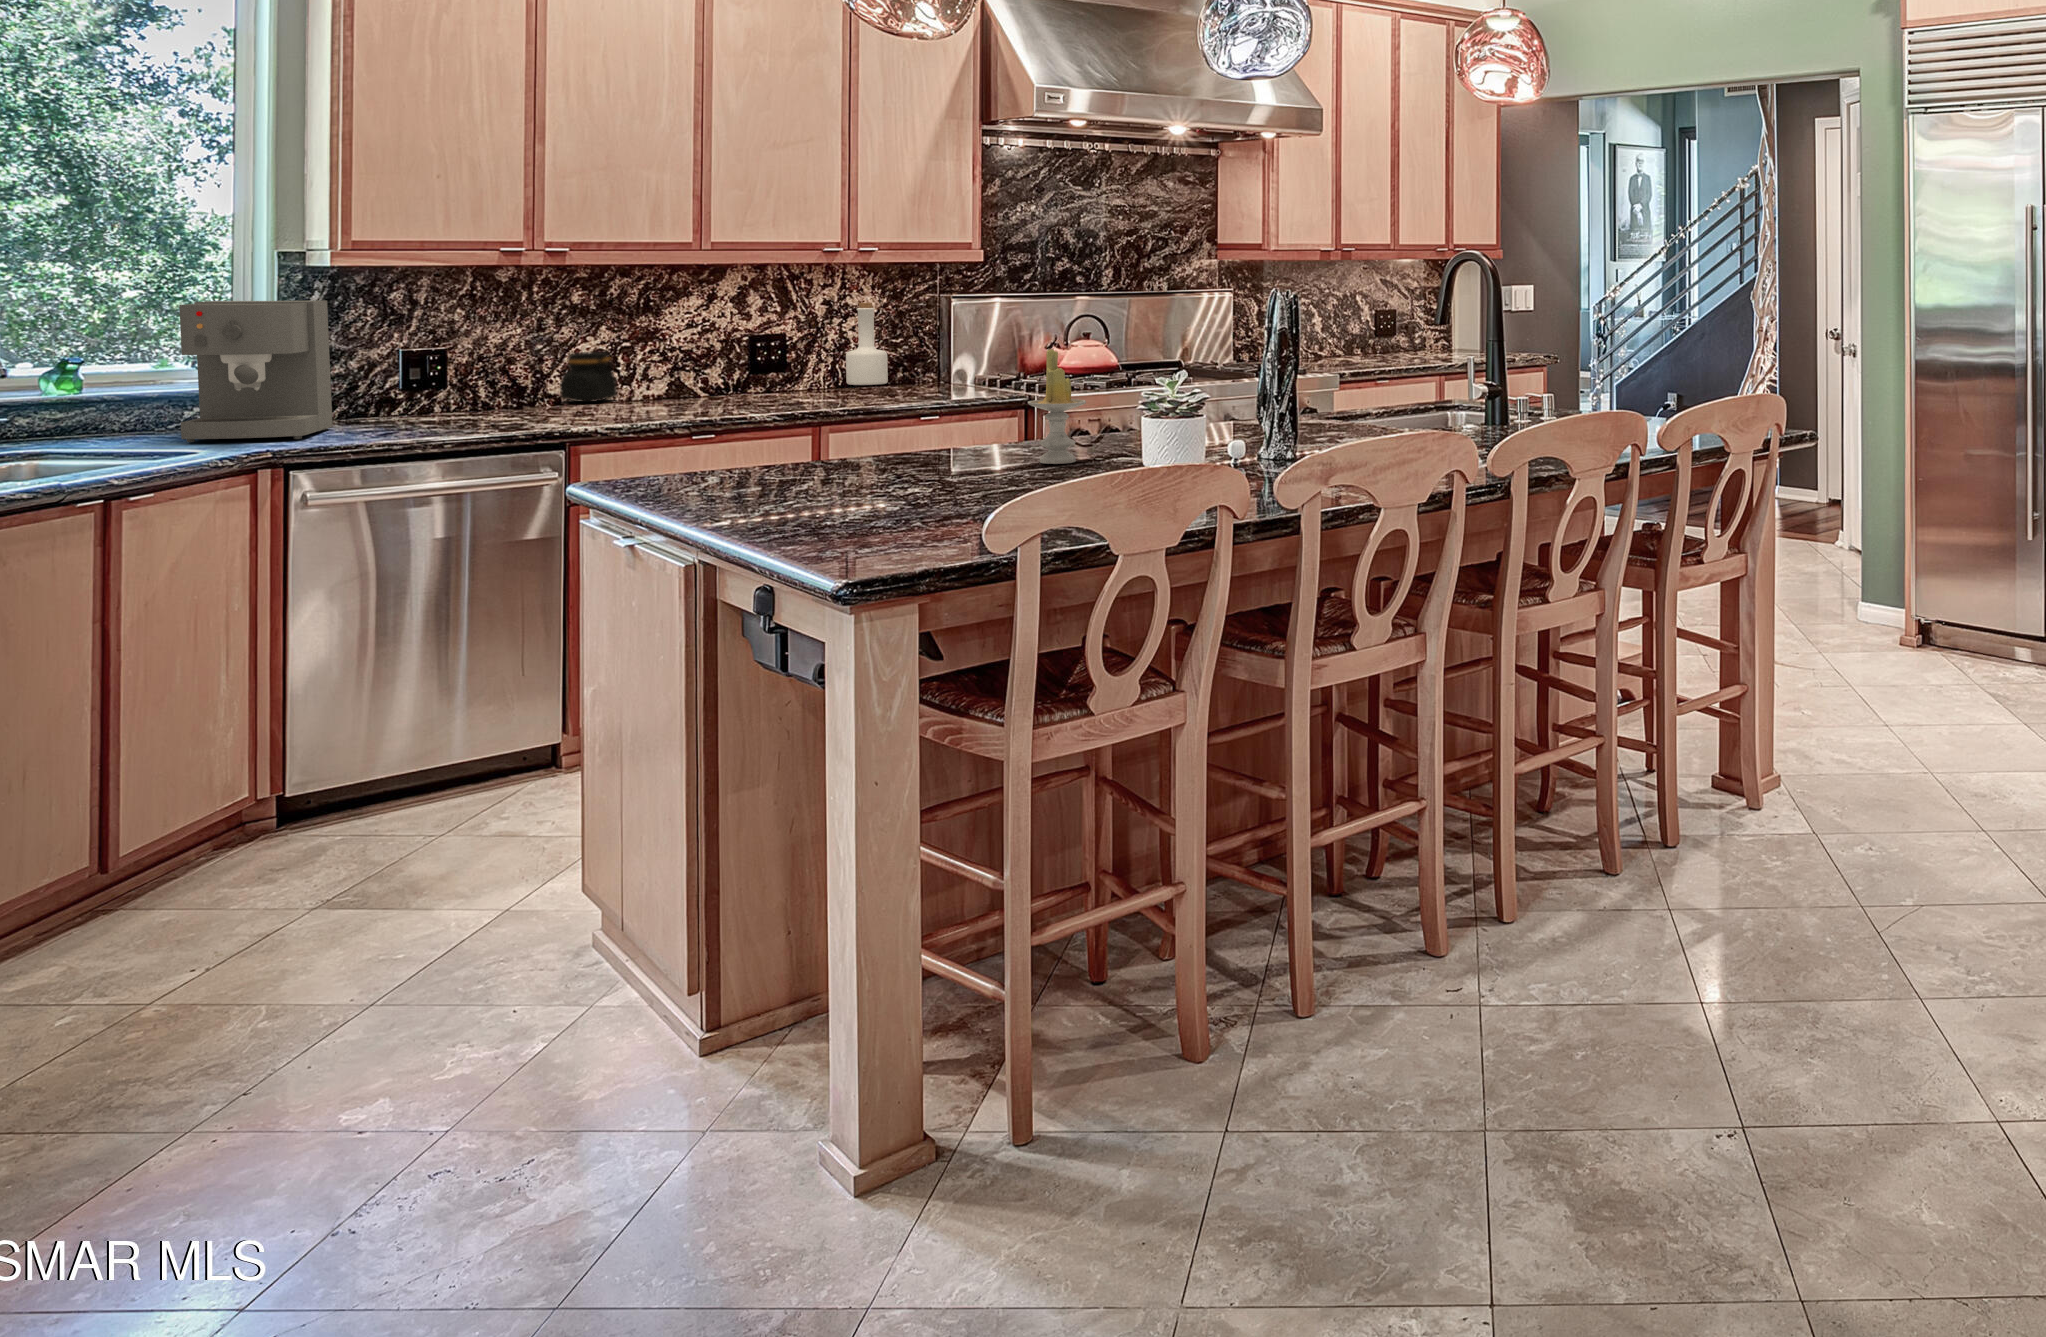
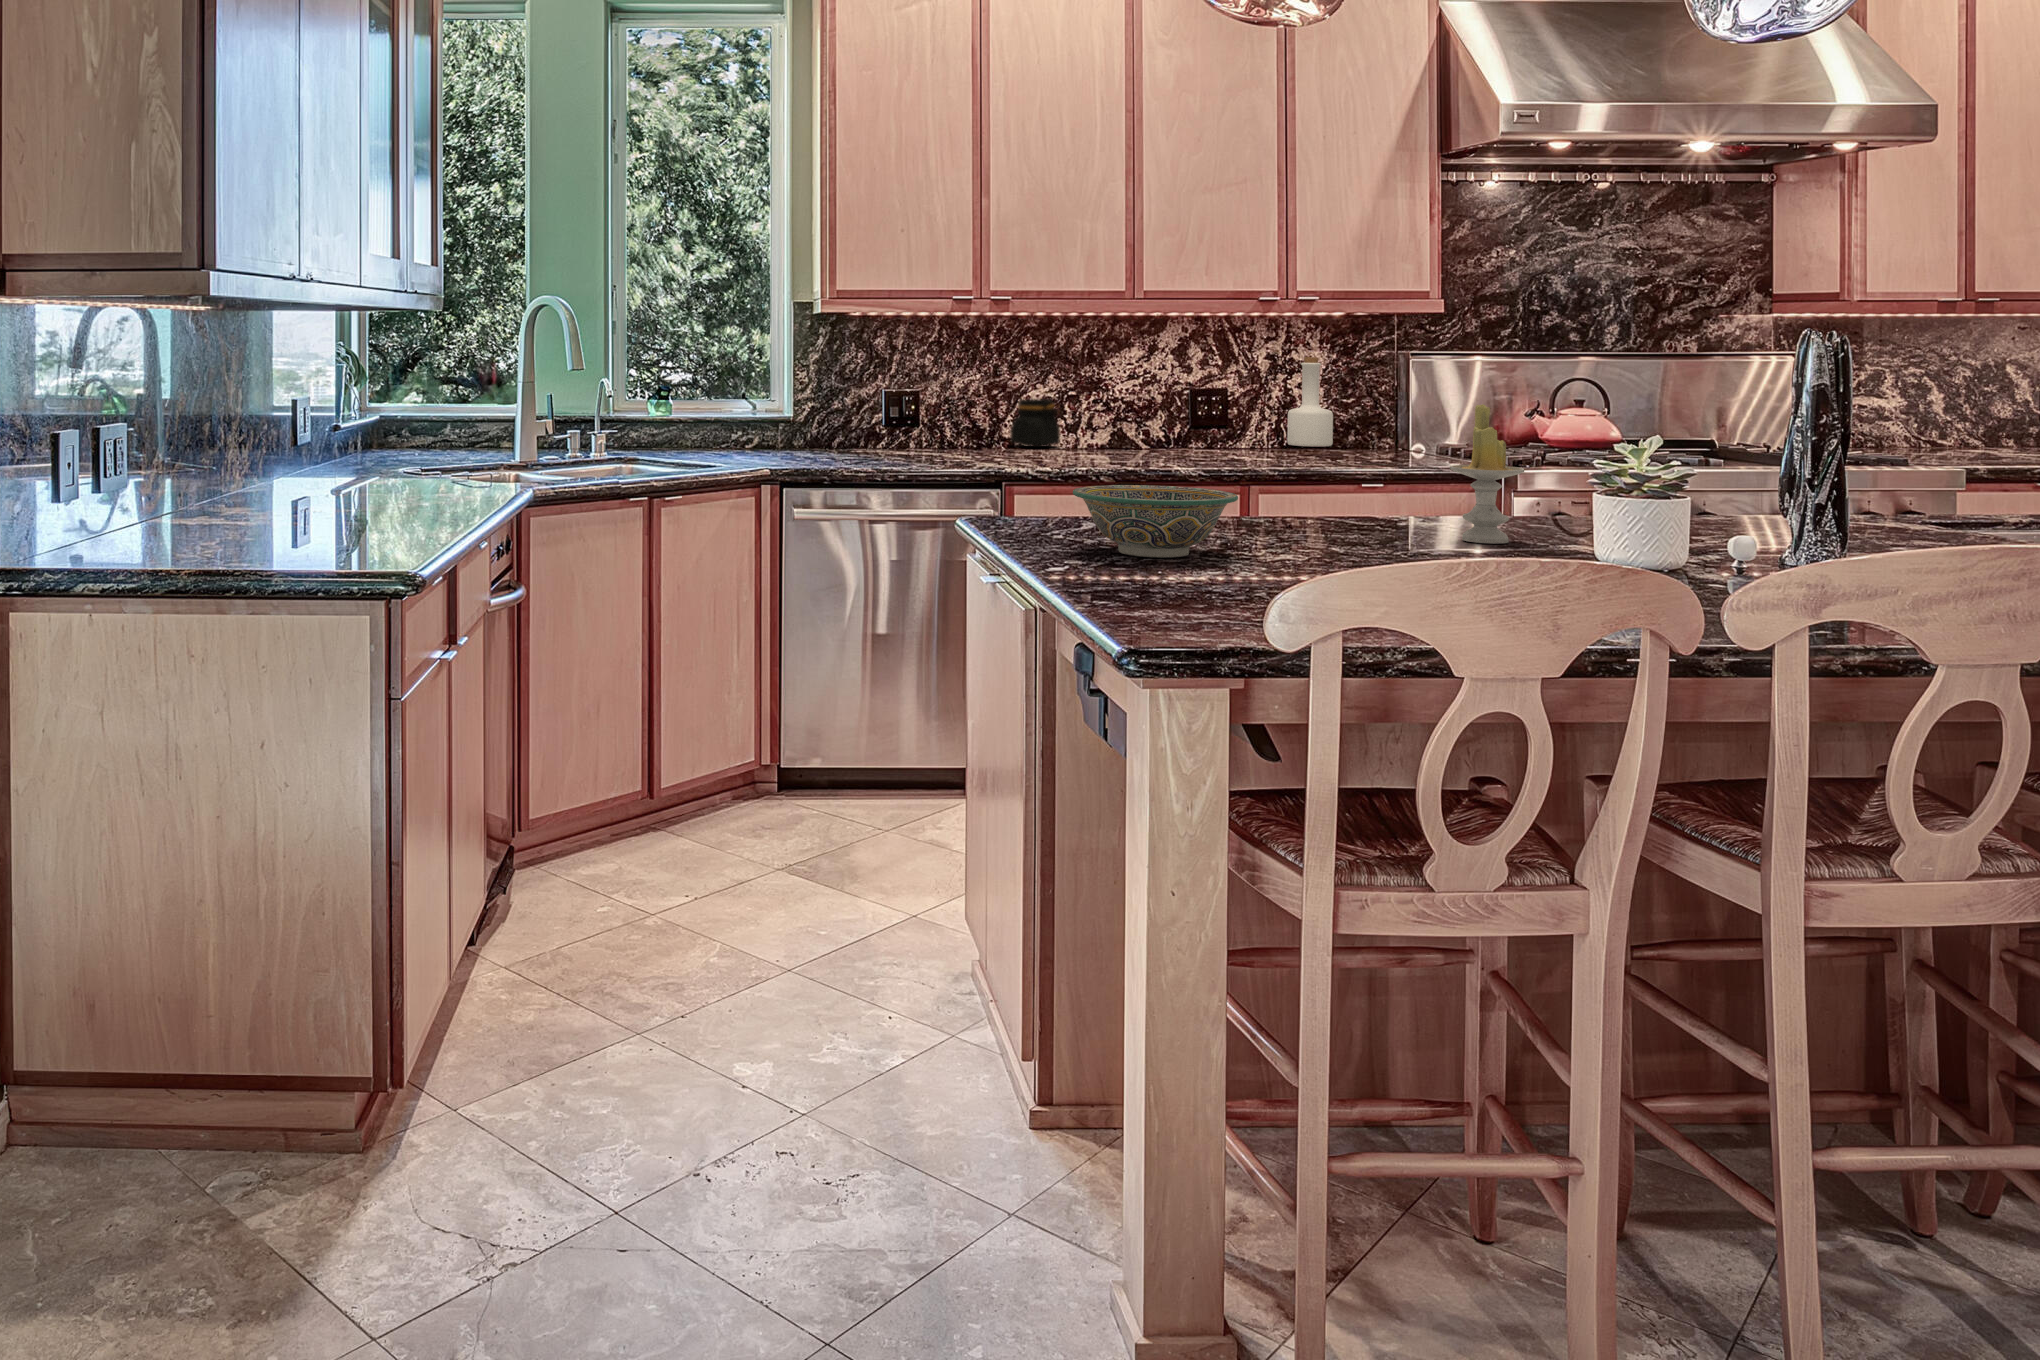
coffee maker: present [179,301,333,442] -> none [718,343,826,463]
bowl: none [702,438,863,506] -> present [1073,485,1238,558]

